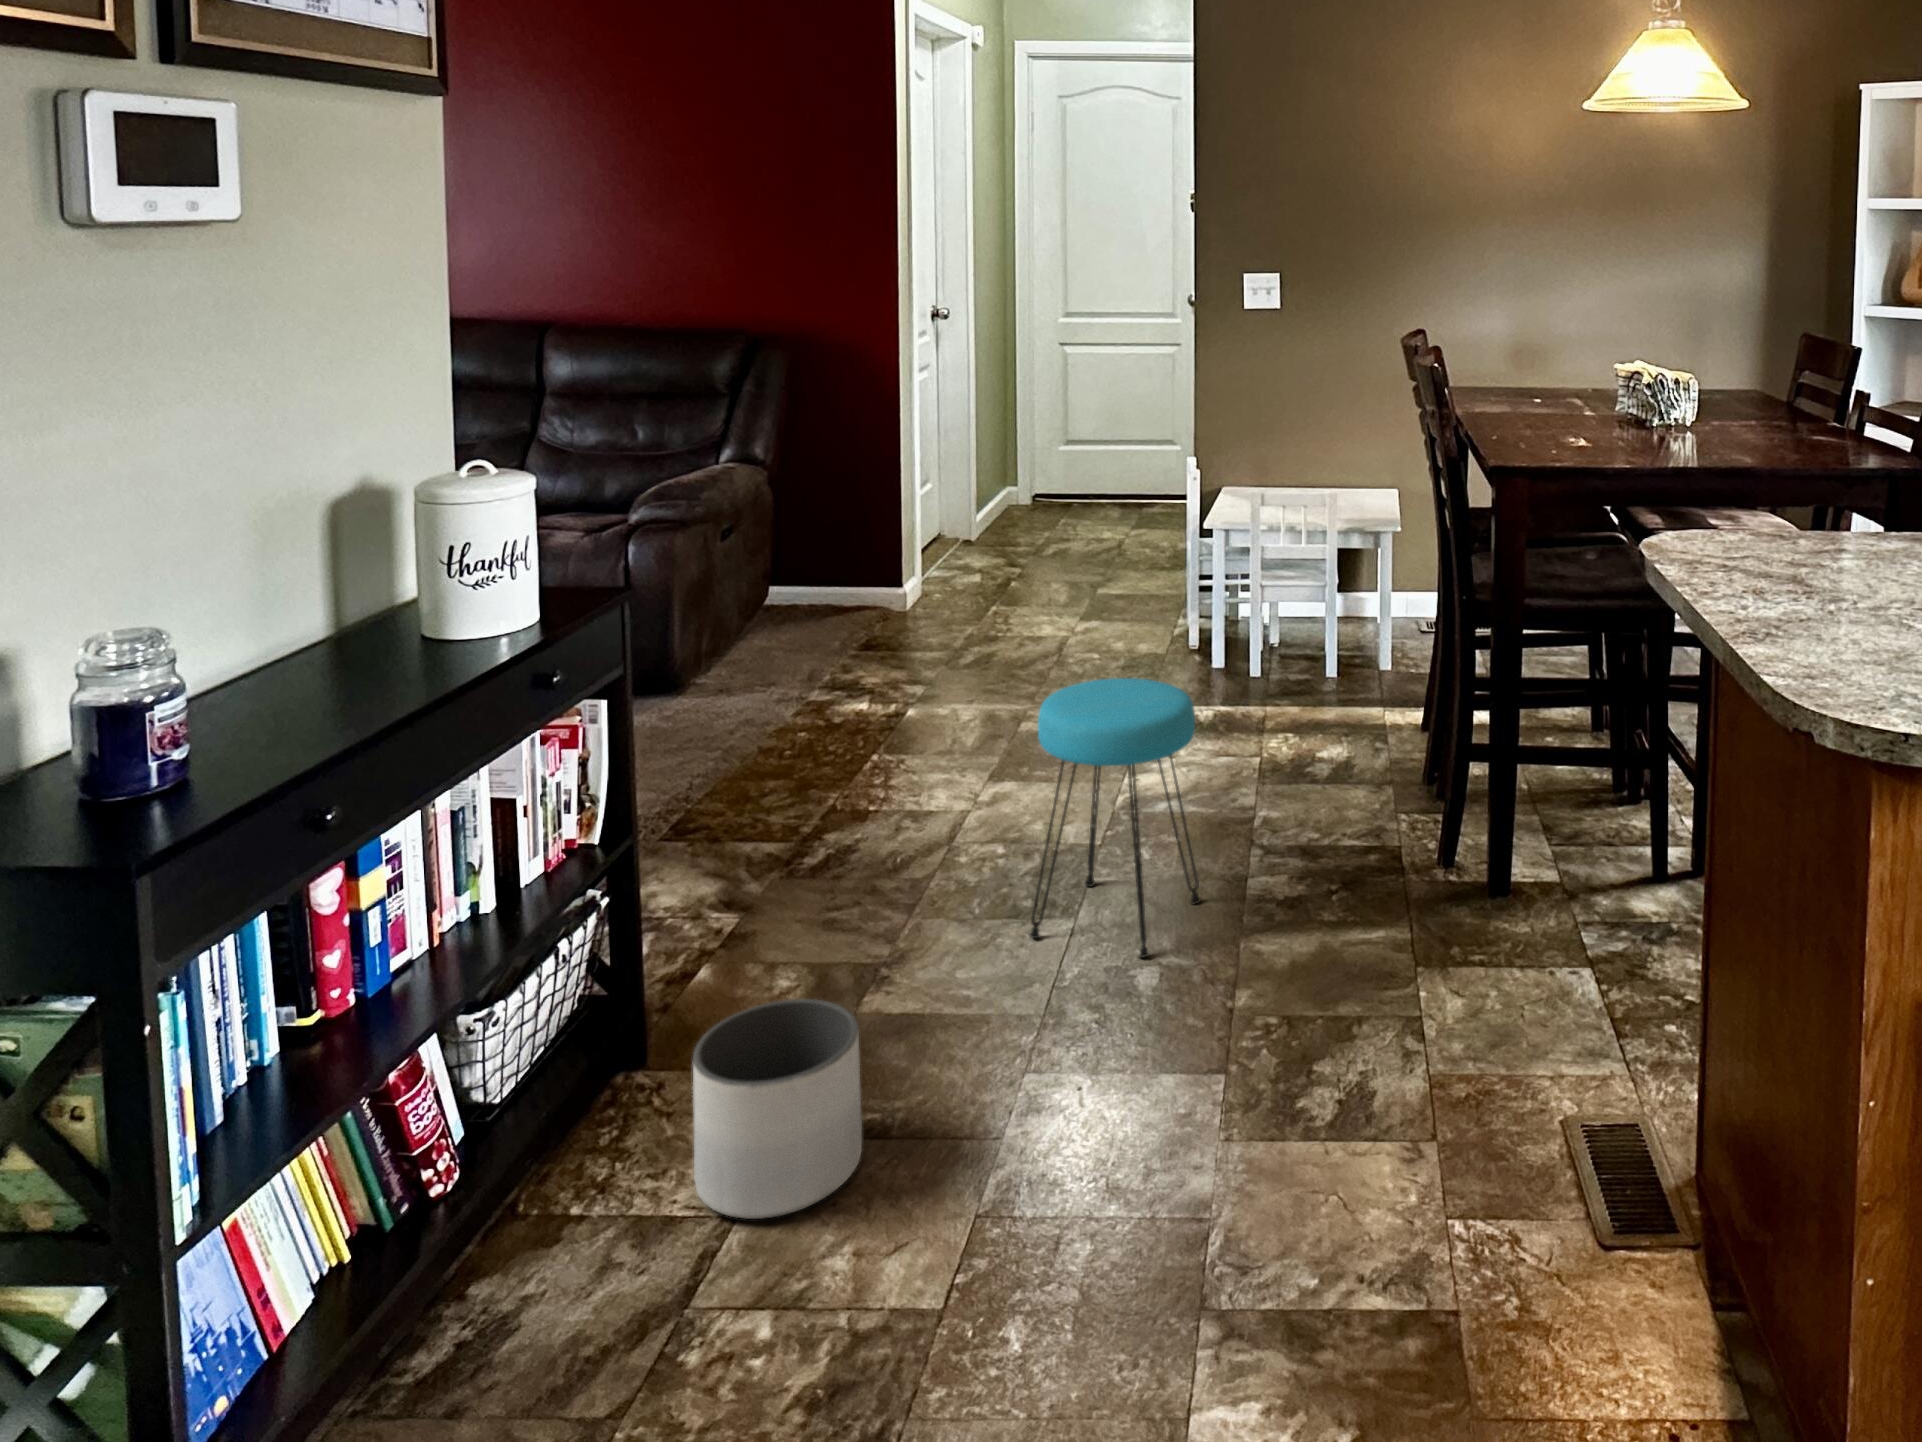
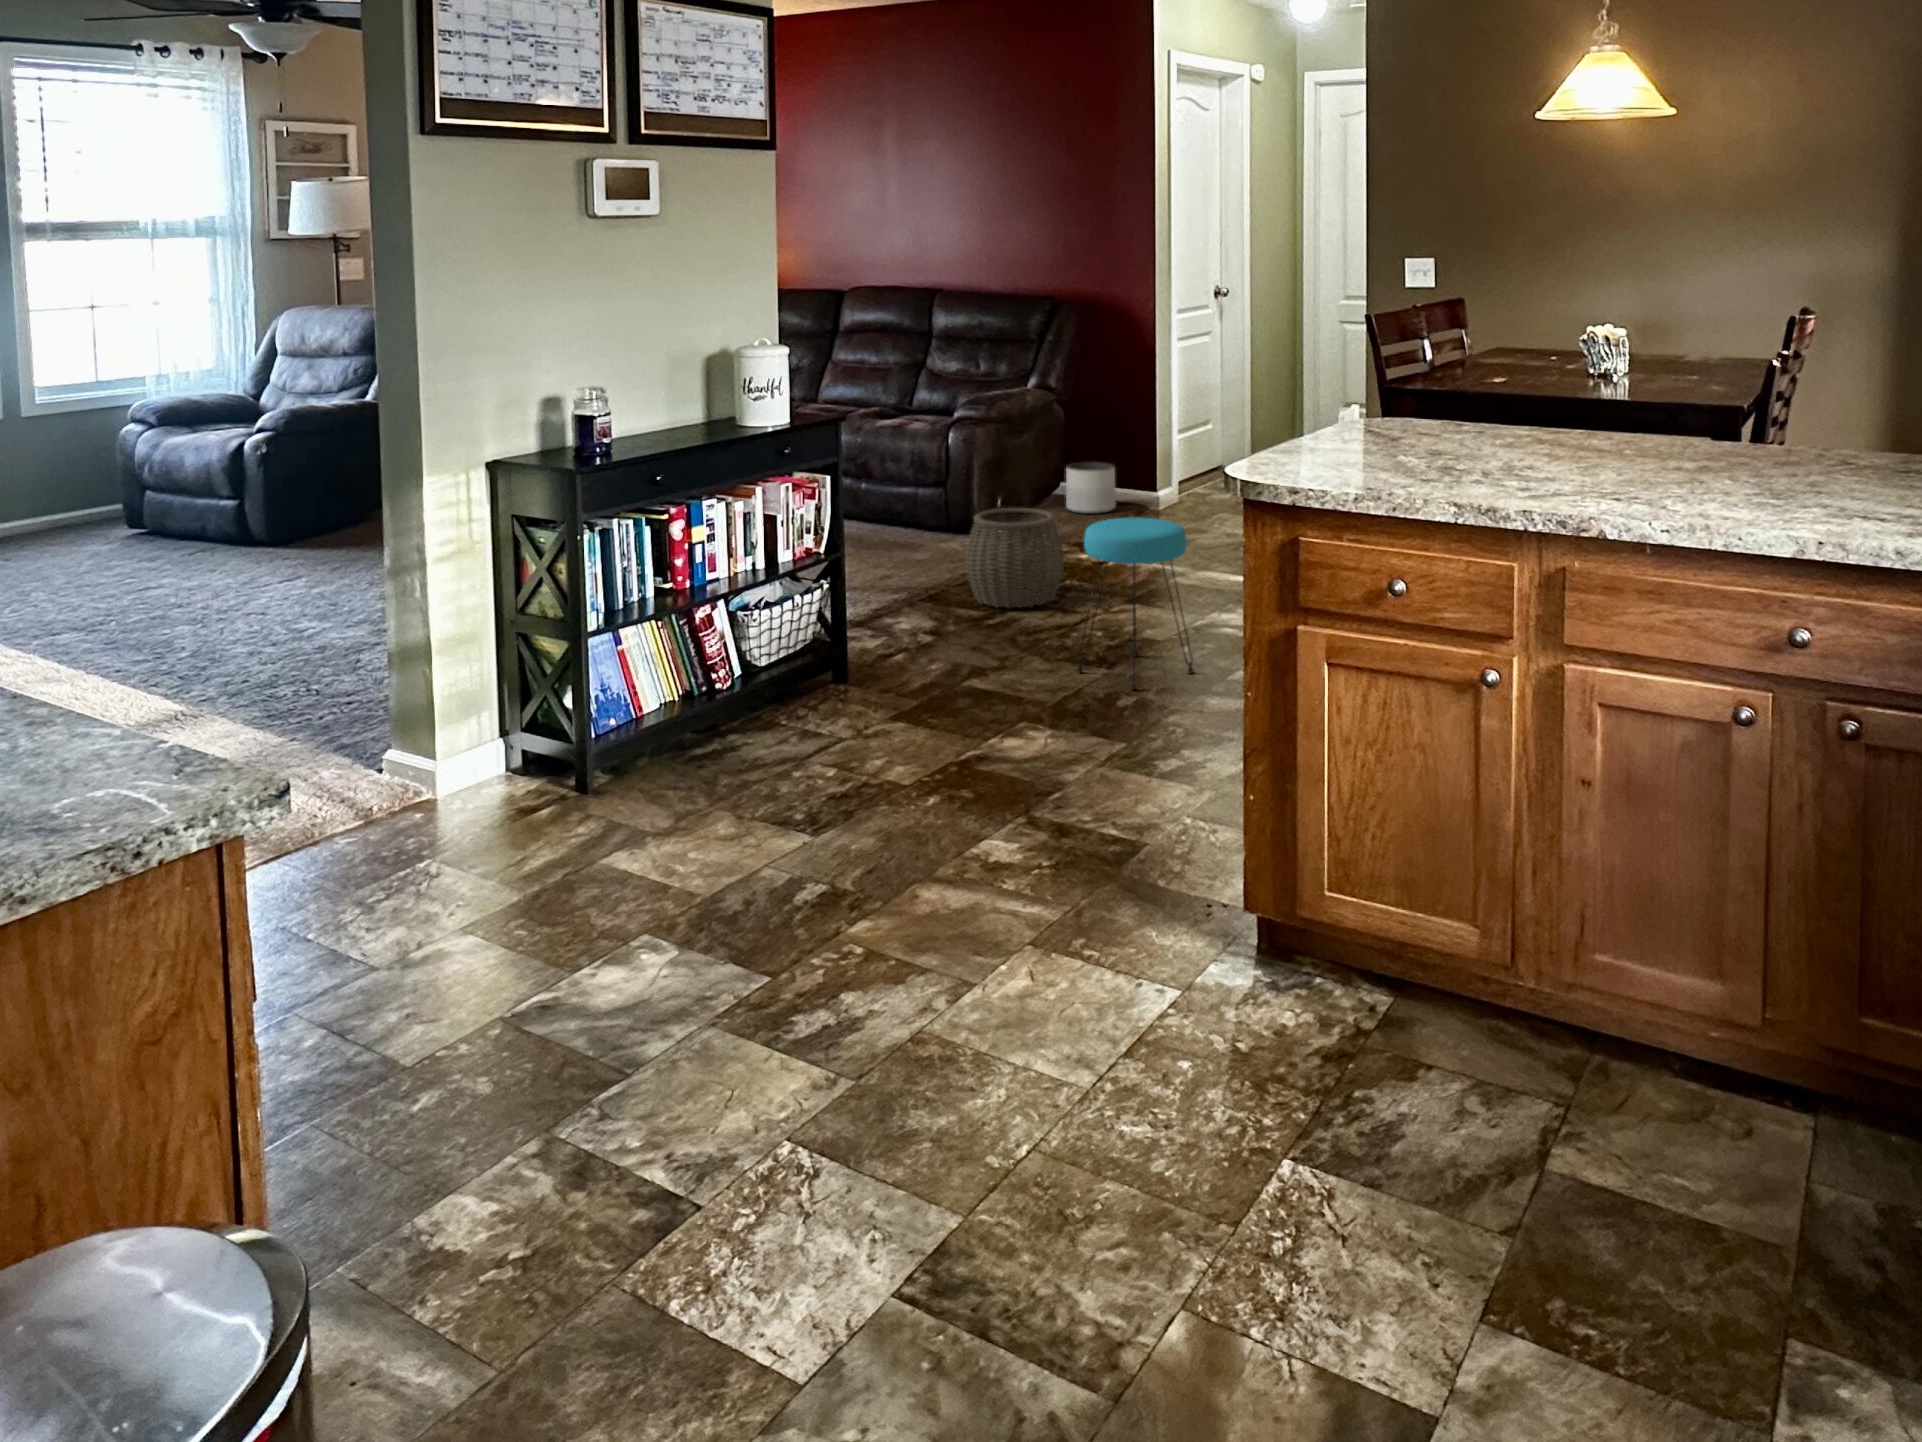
woven basket: none [738,659,900,827] -> present [966,508,1064,608]
planter: present [693,999,862,1219] -> present [1066,462,1116,514]

